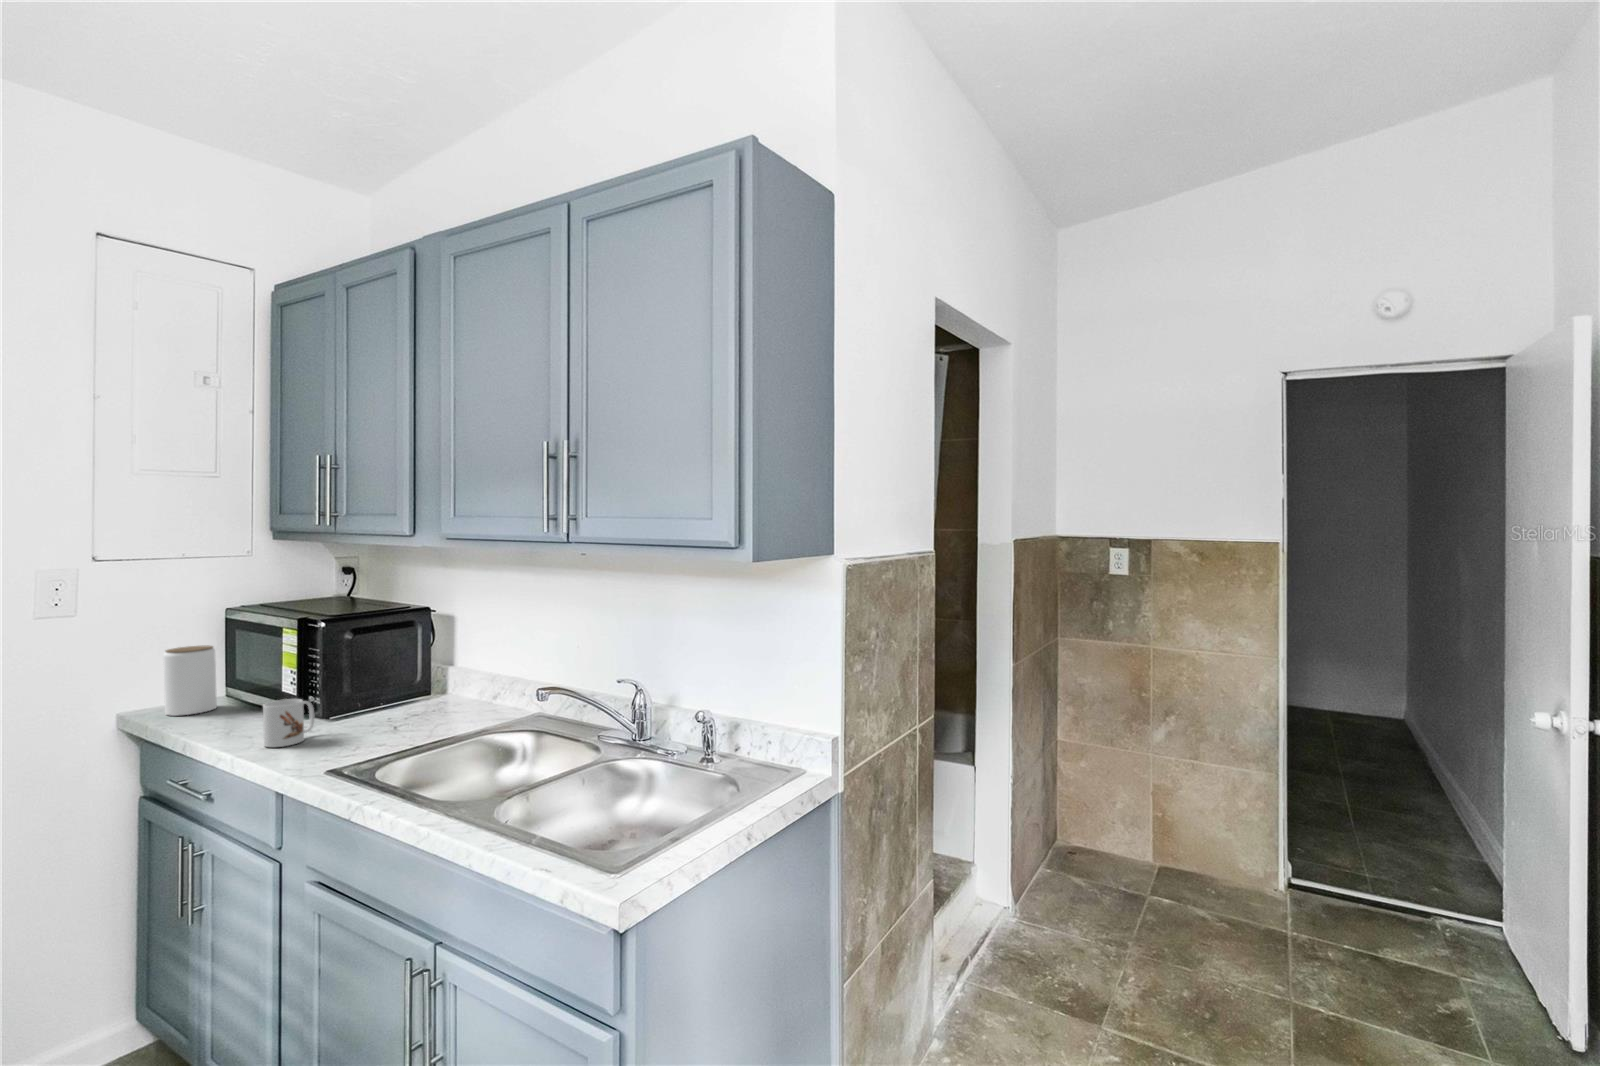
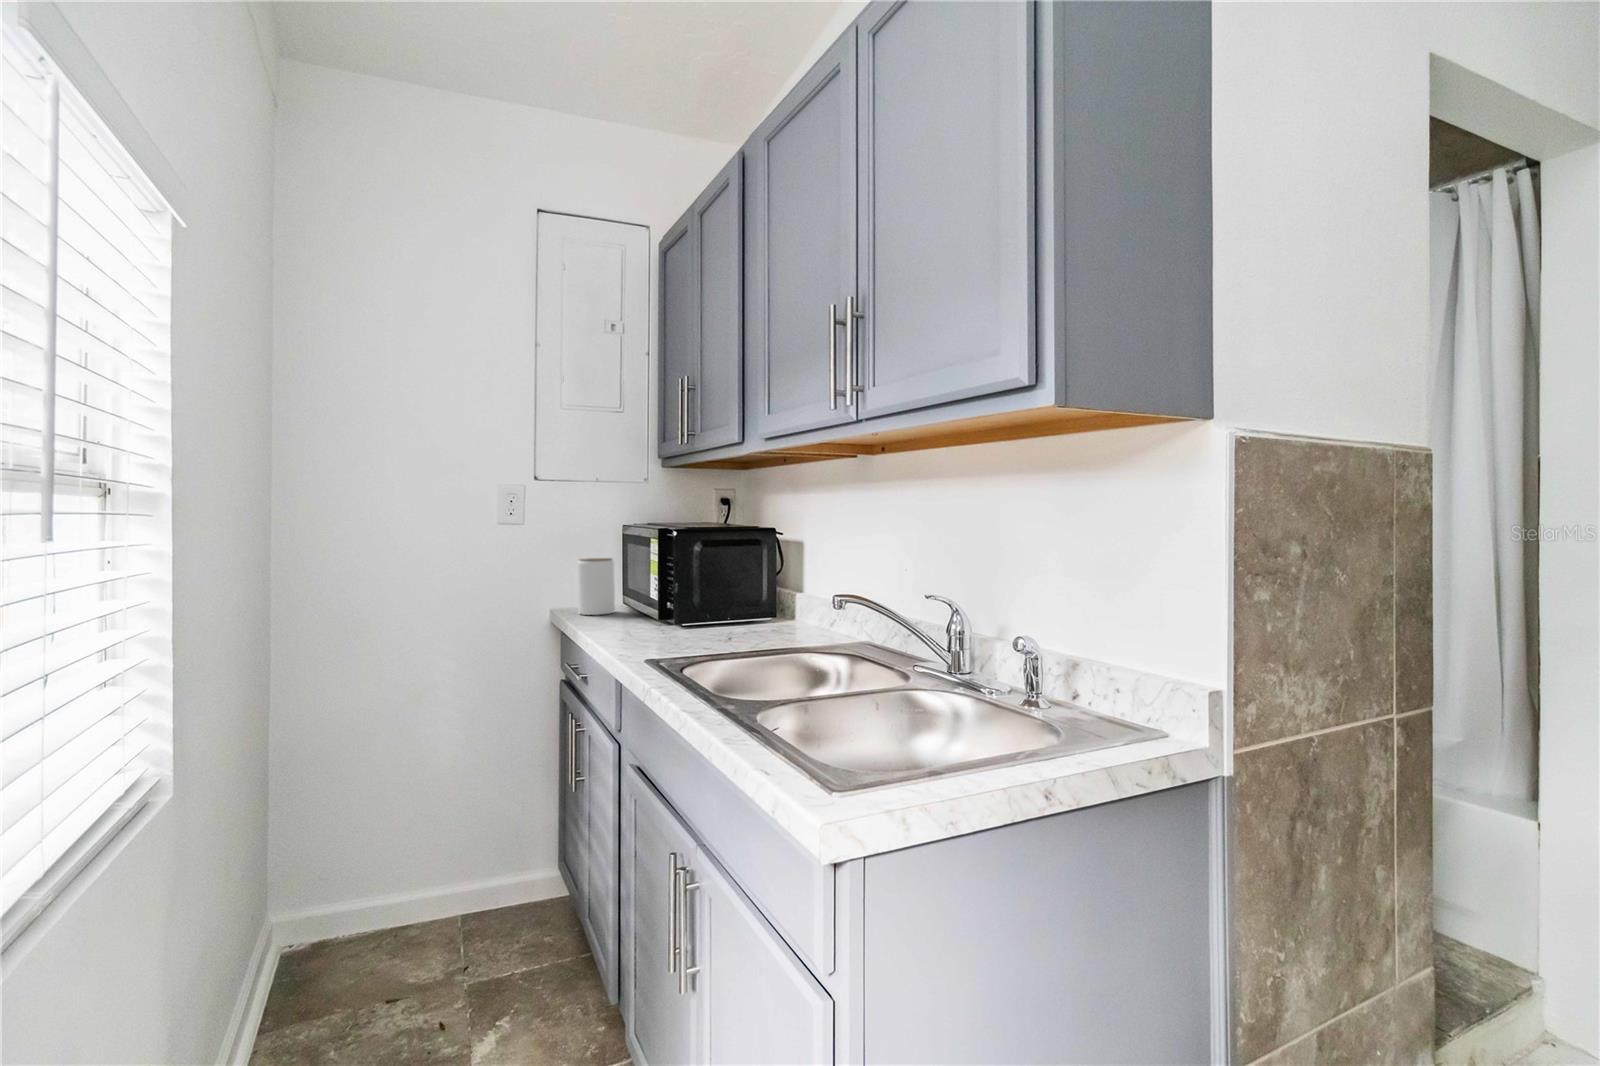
mug: present [263,699,314,747] -> none [619,601,663,642]

